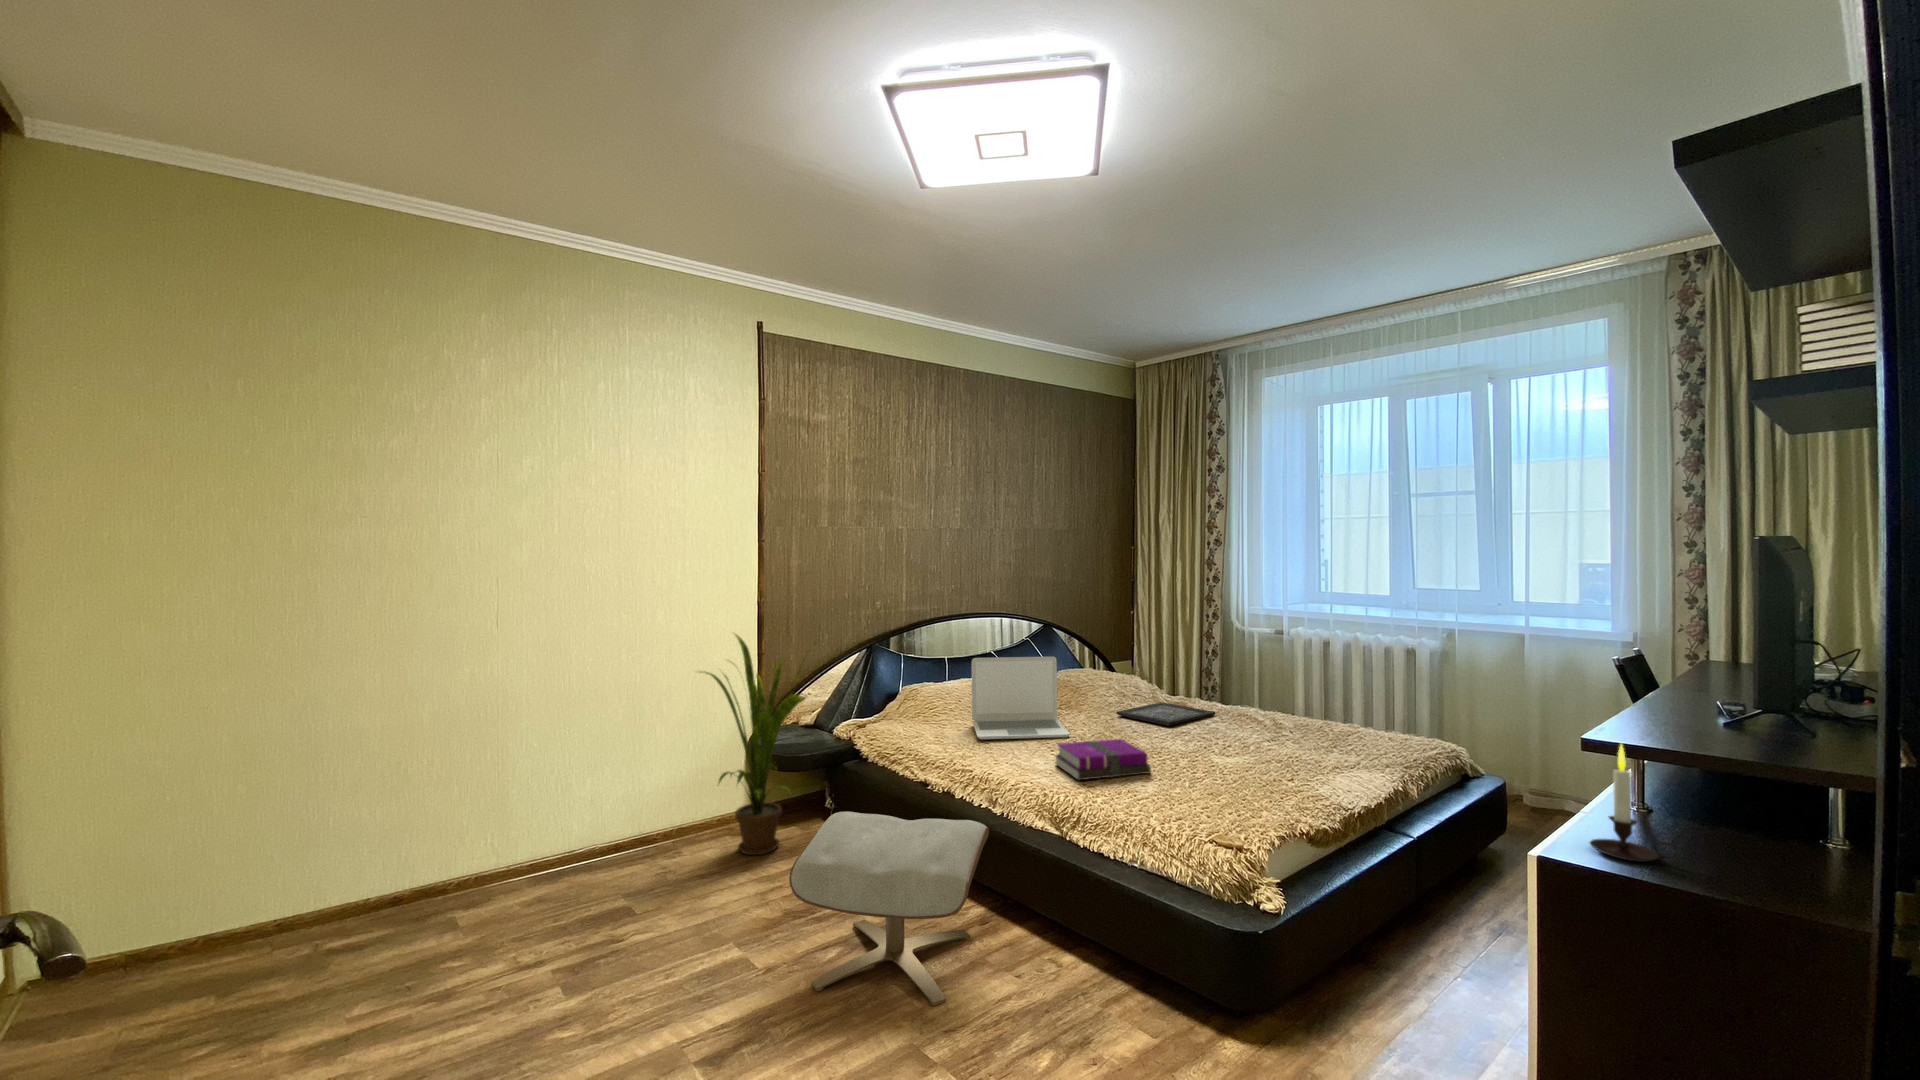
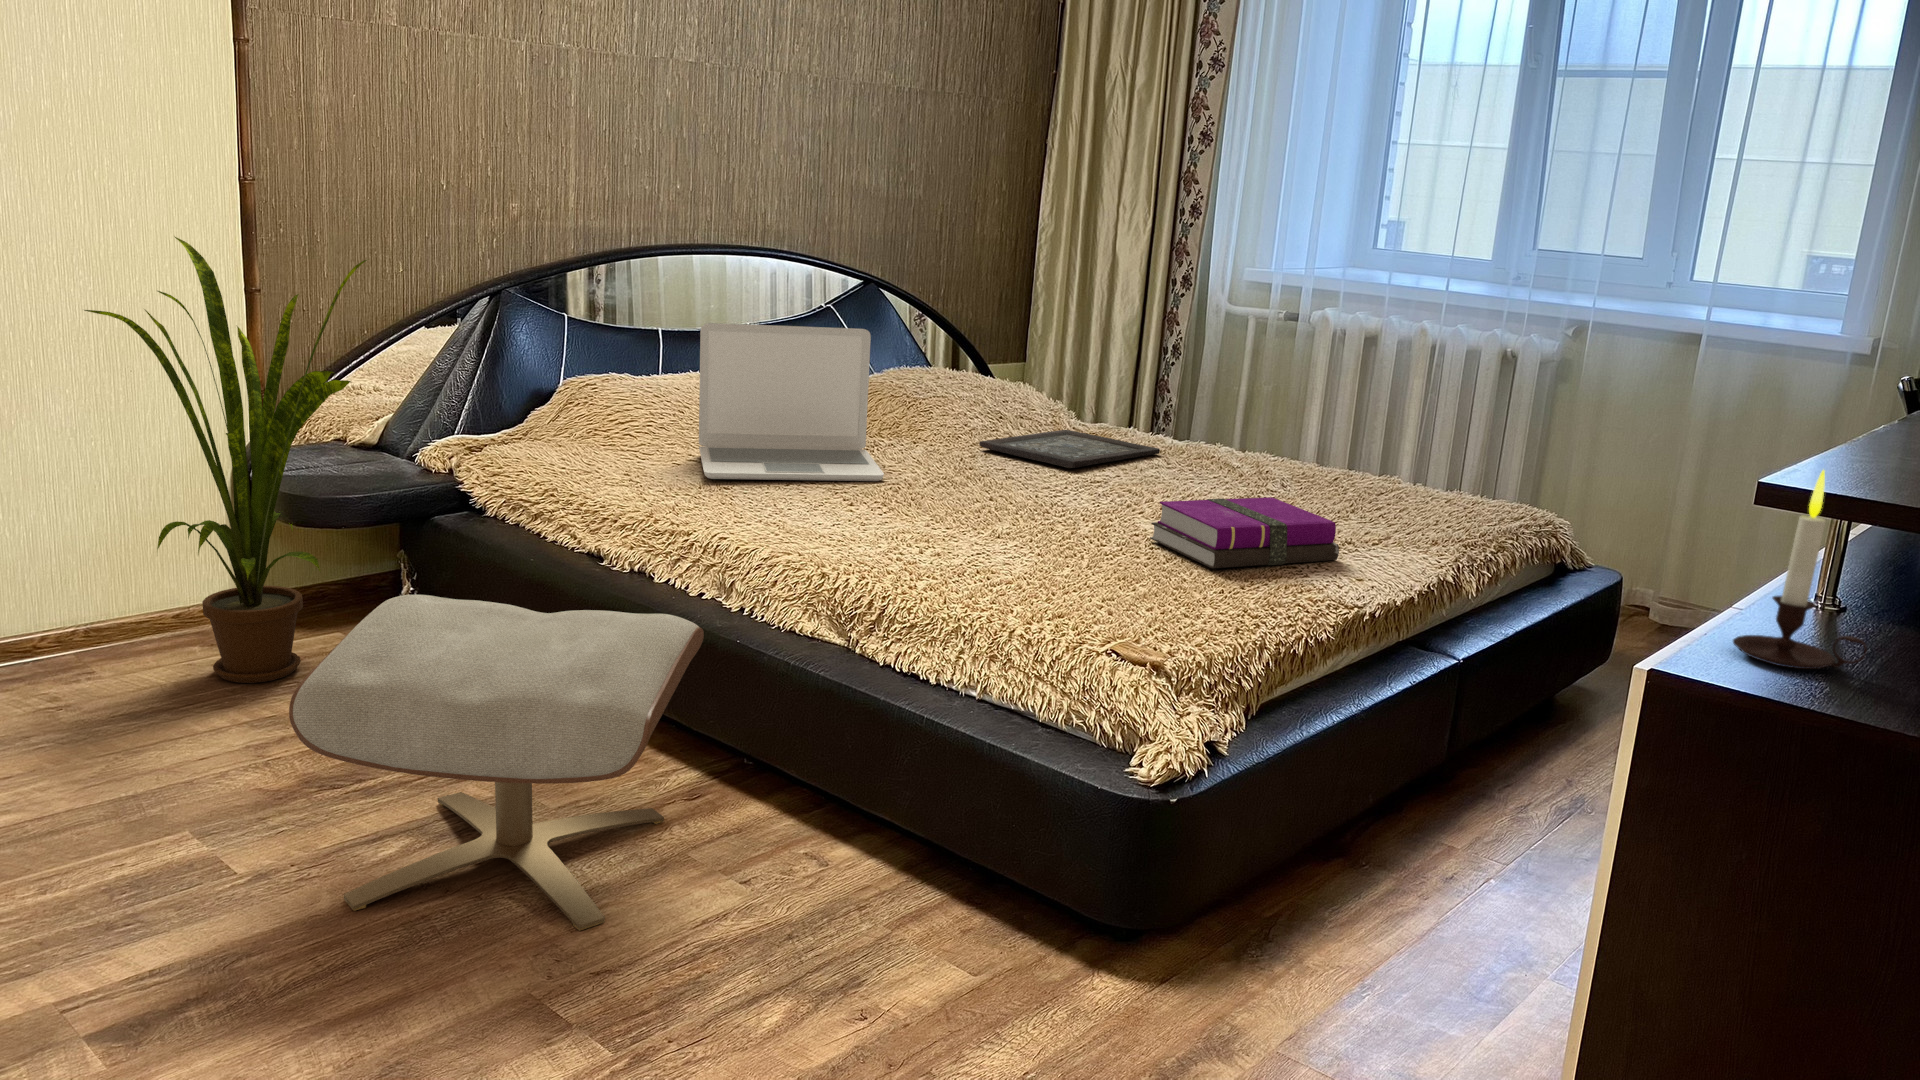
notebook: present [1055,739,1151,780] -> present [1150,497,1339,568]

